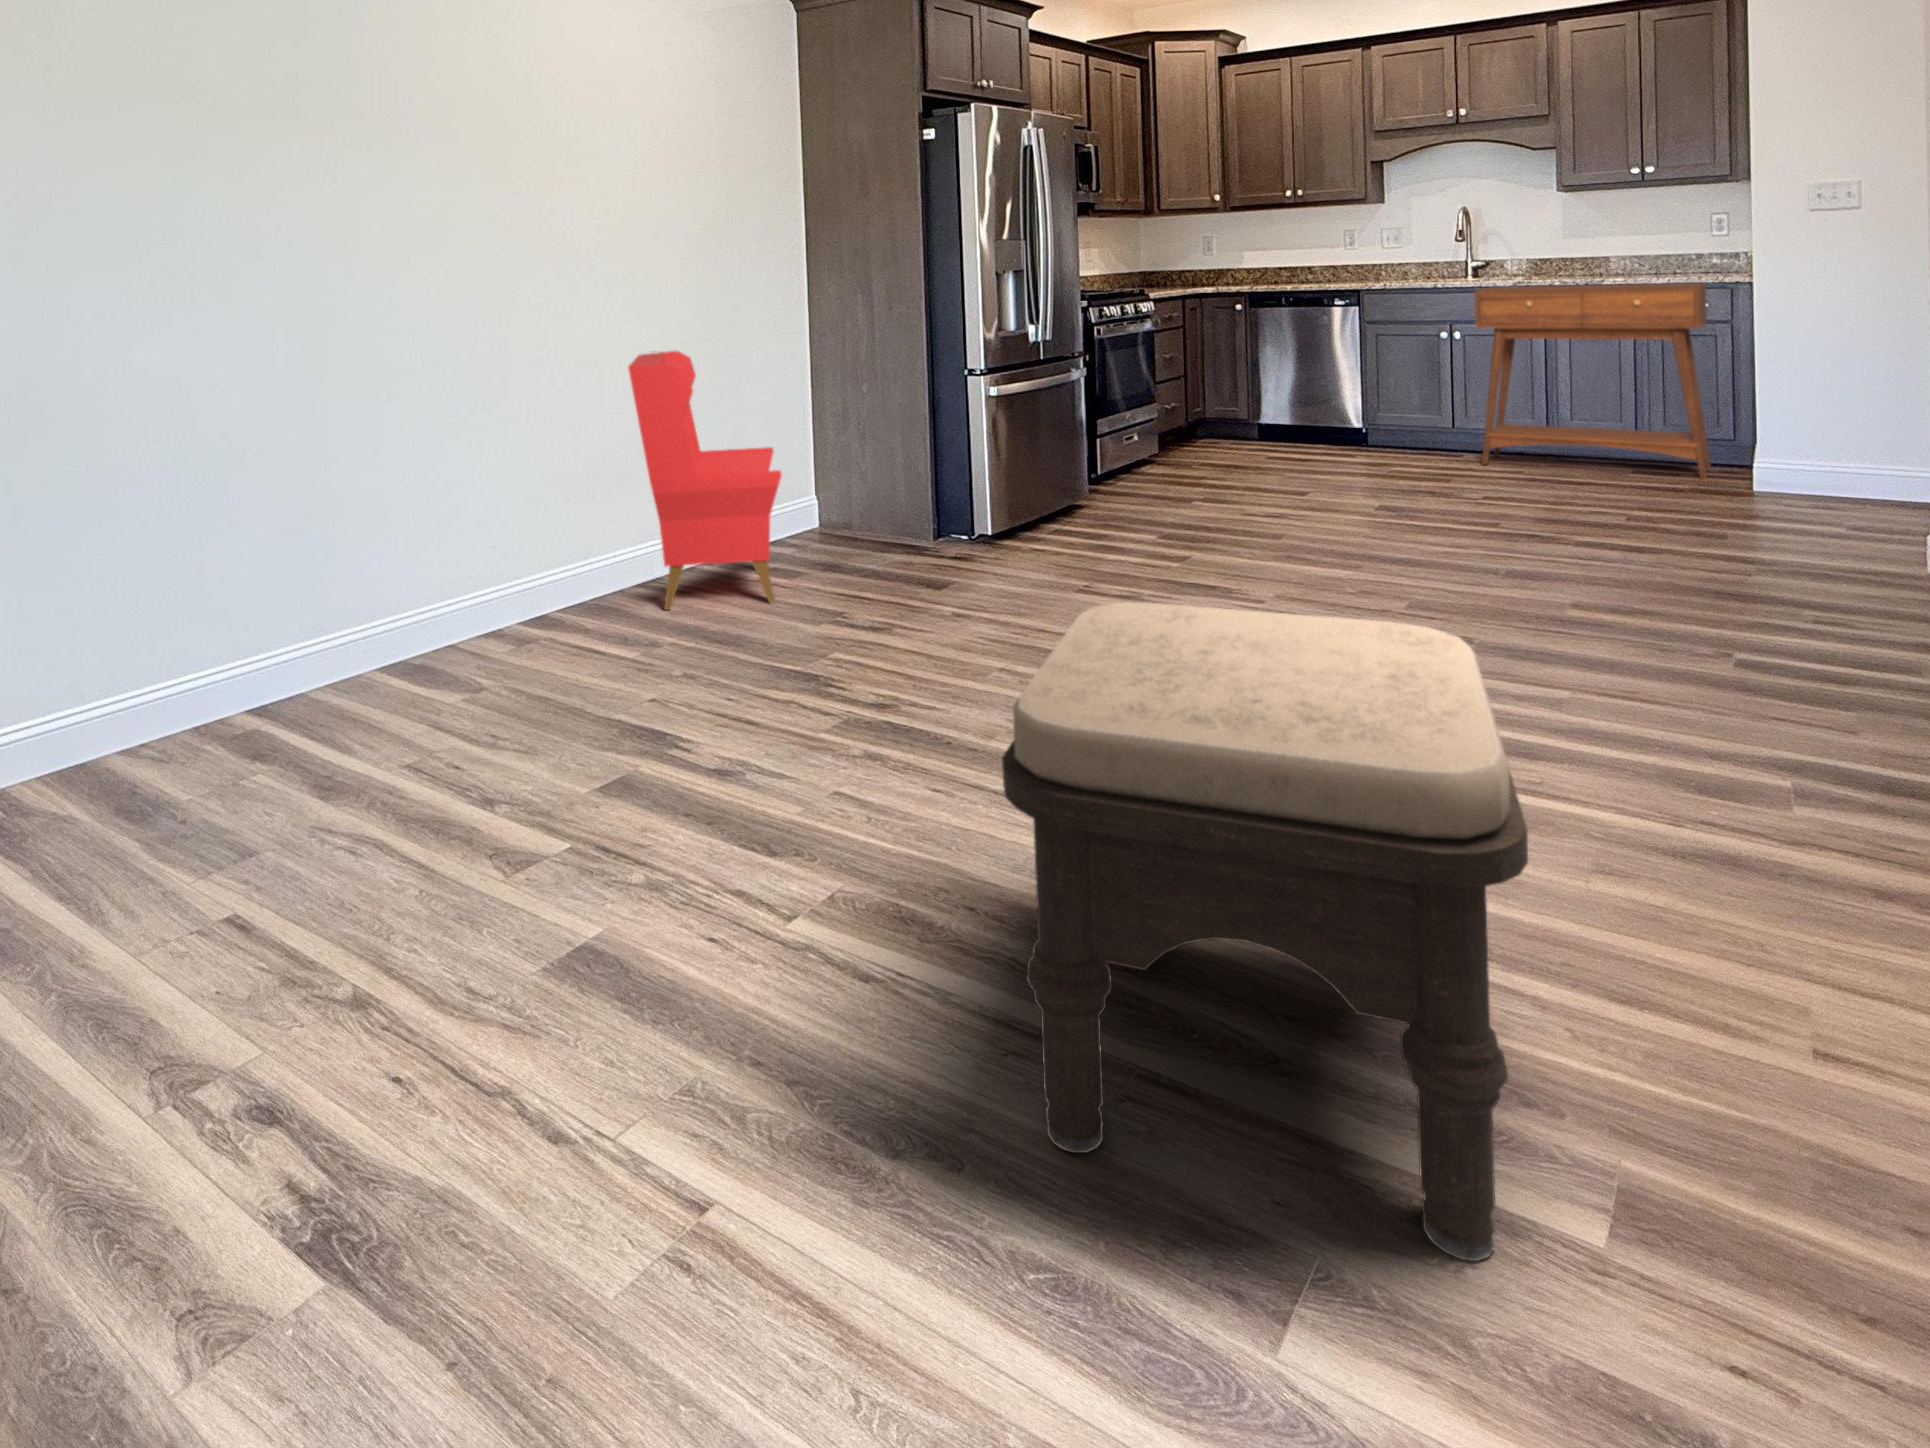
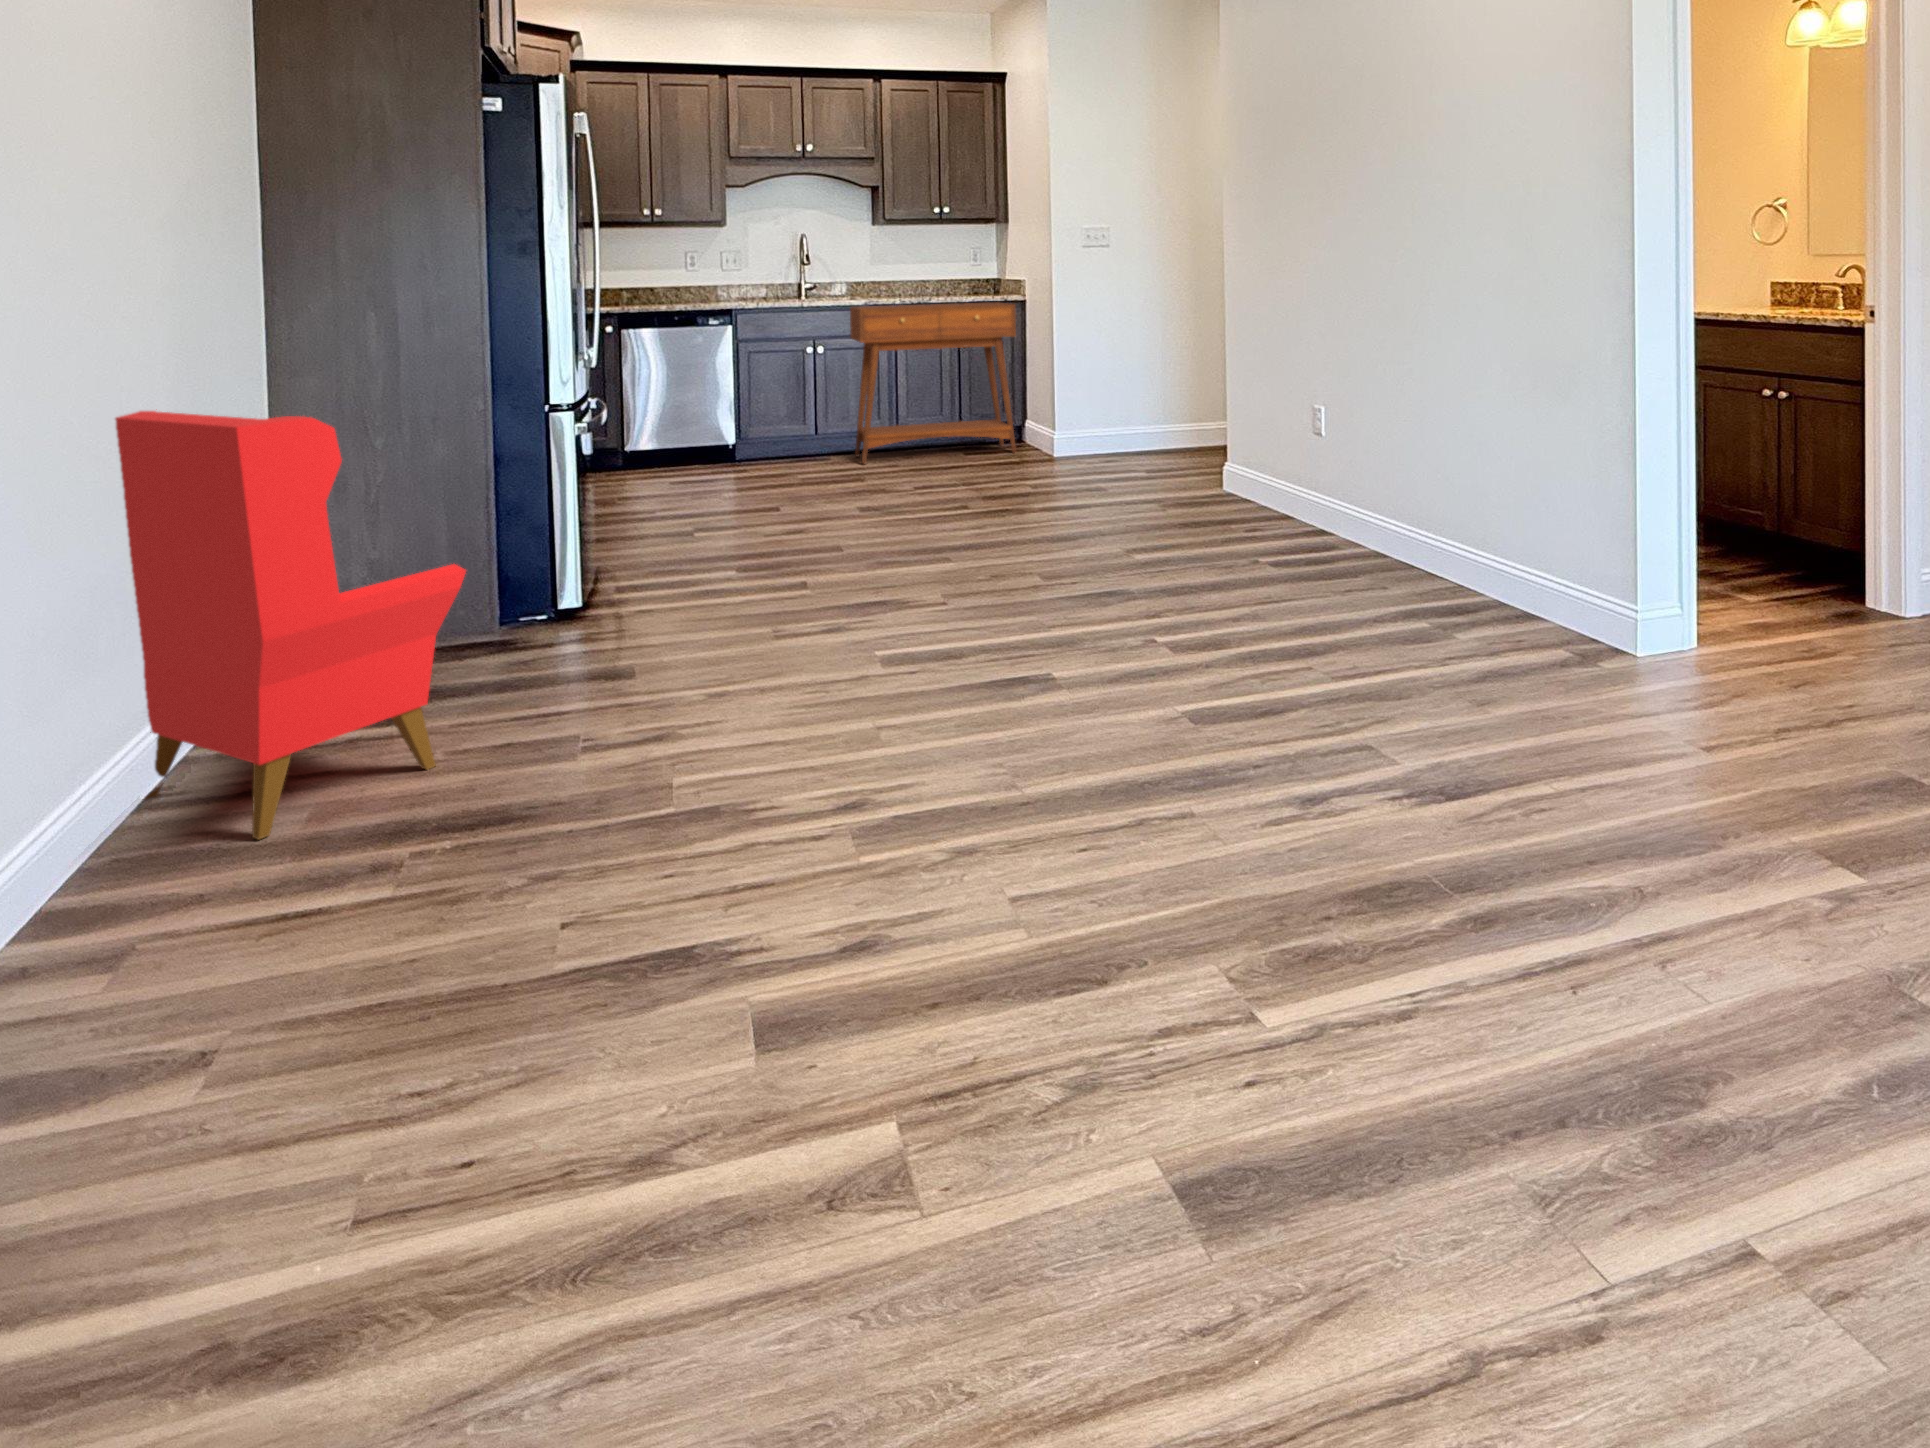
ottoman: present [1002,603,1528,1261] -> none [1411,523,1883,1003]

